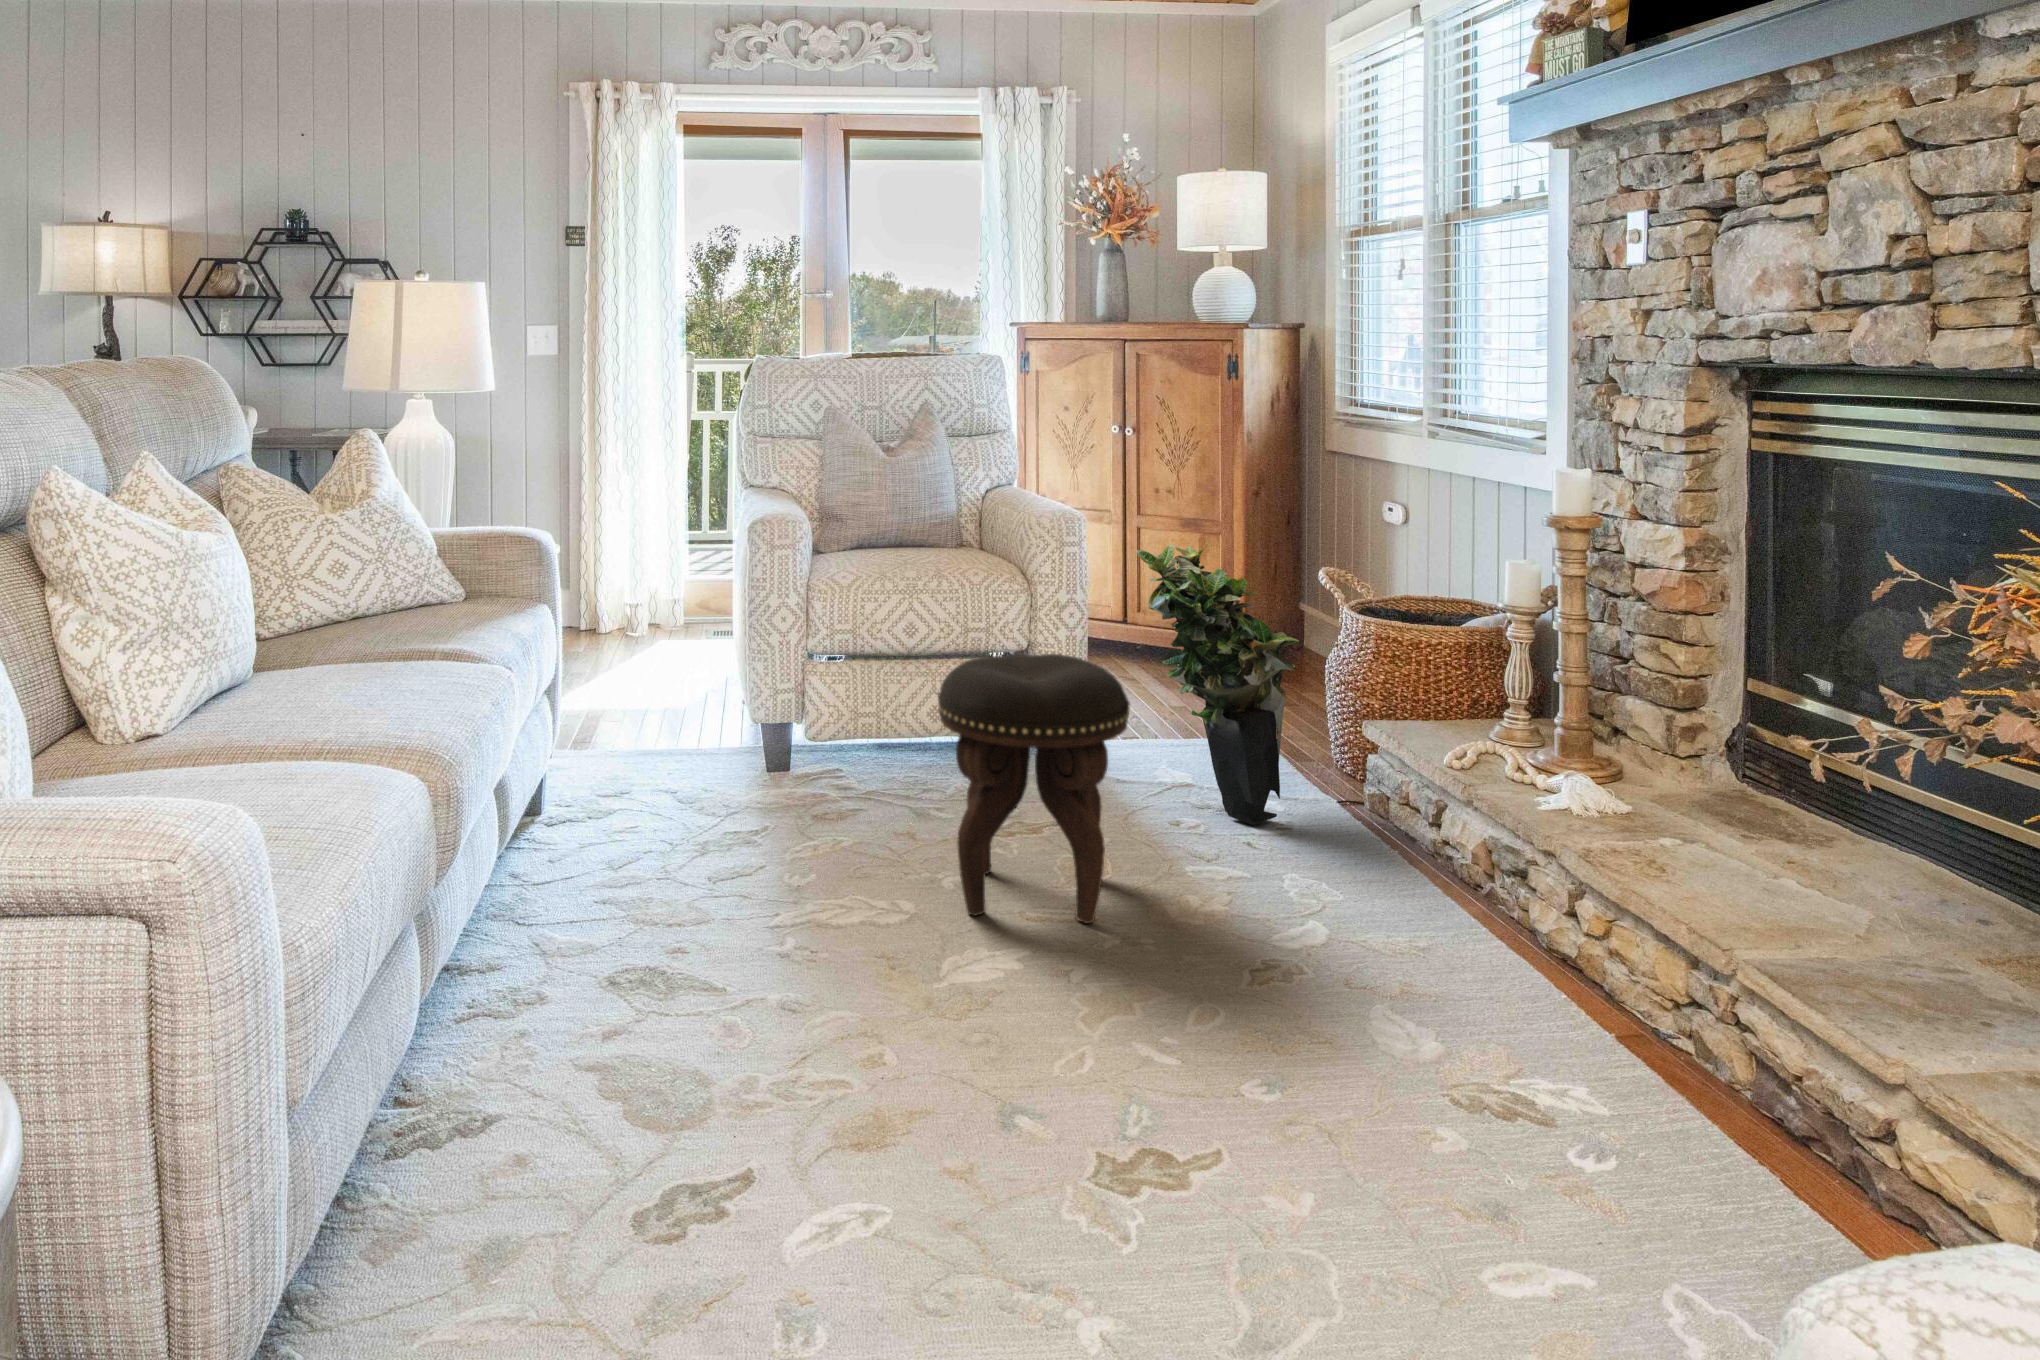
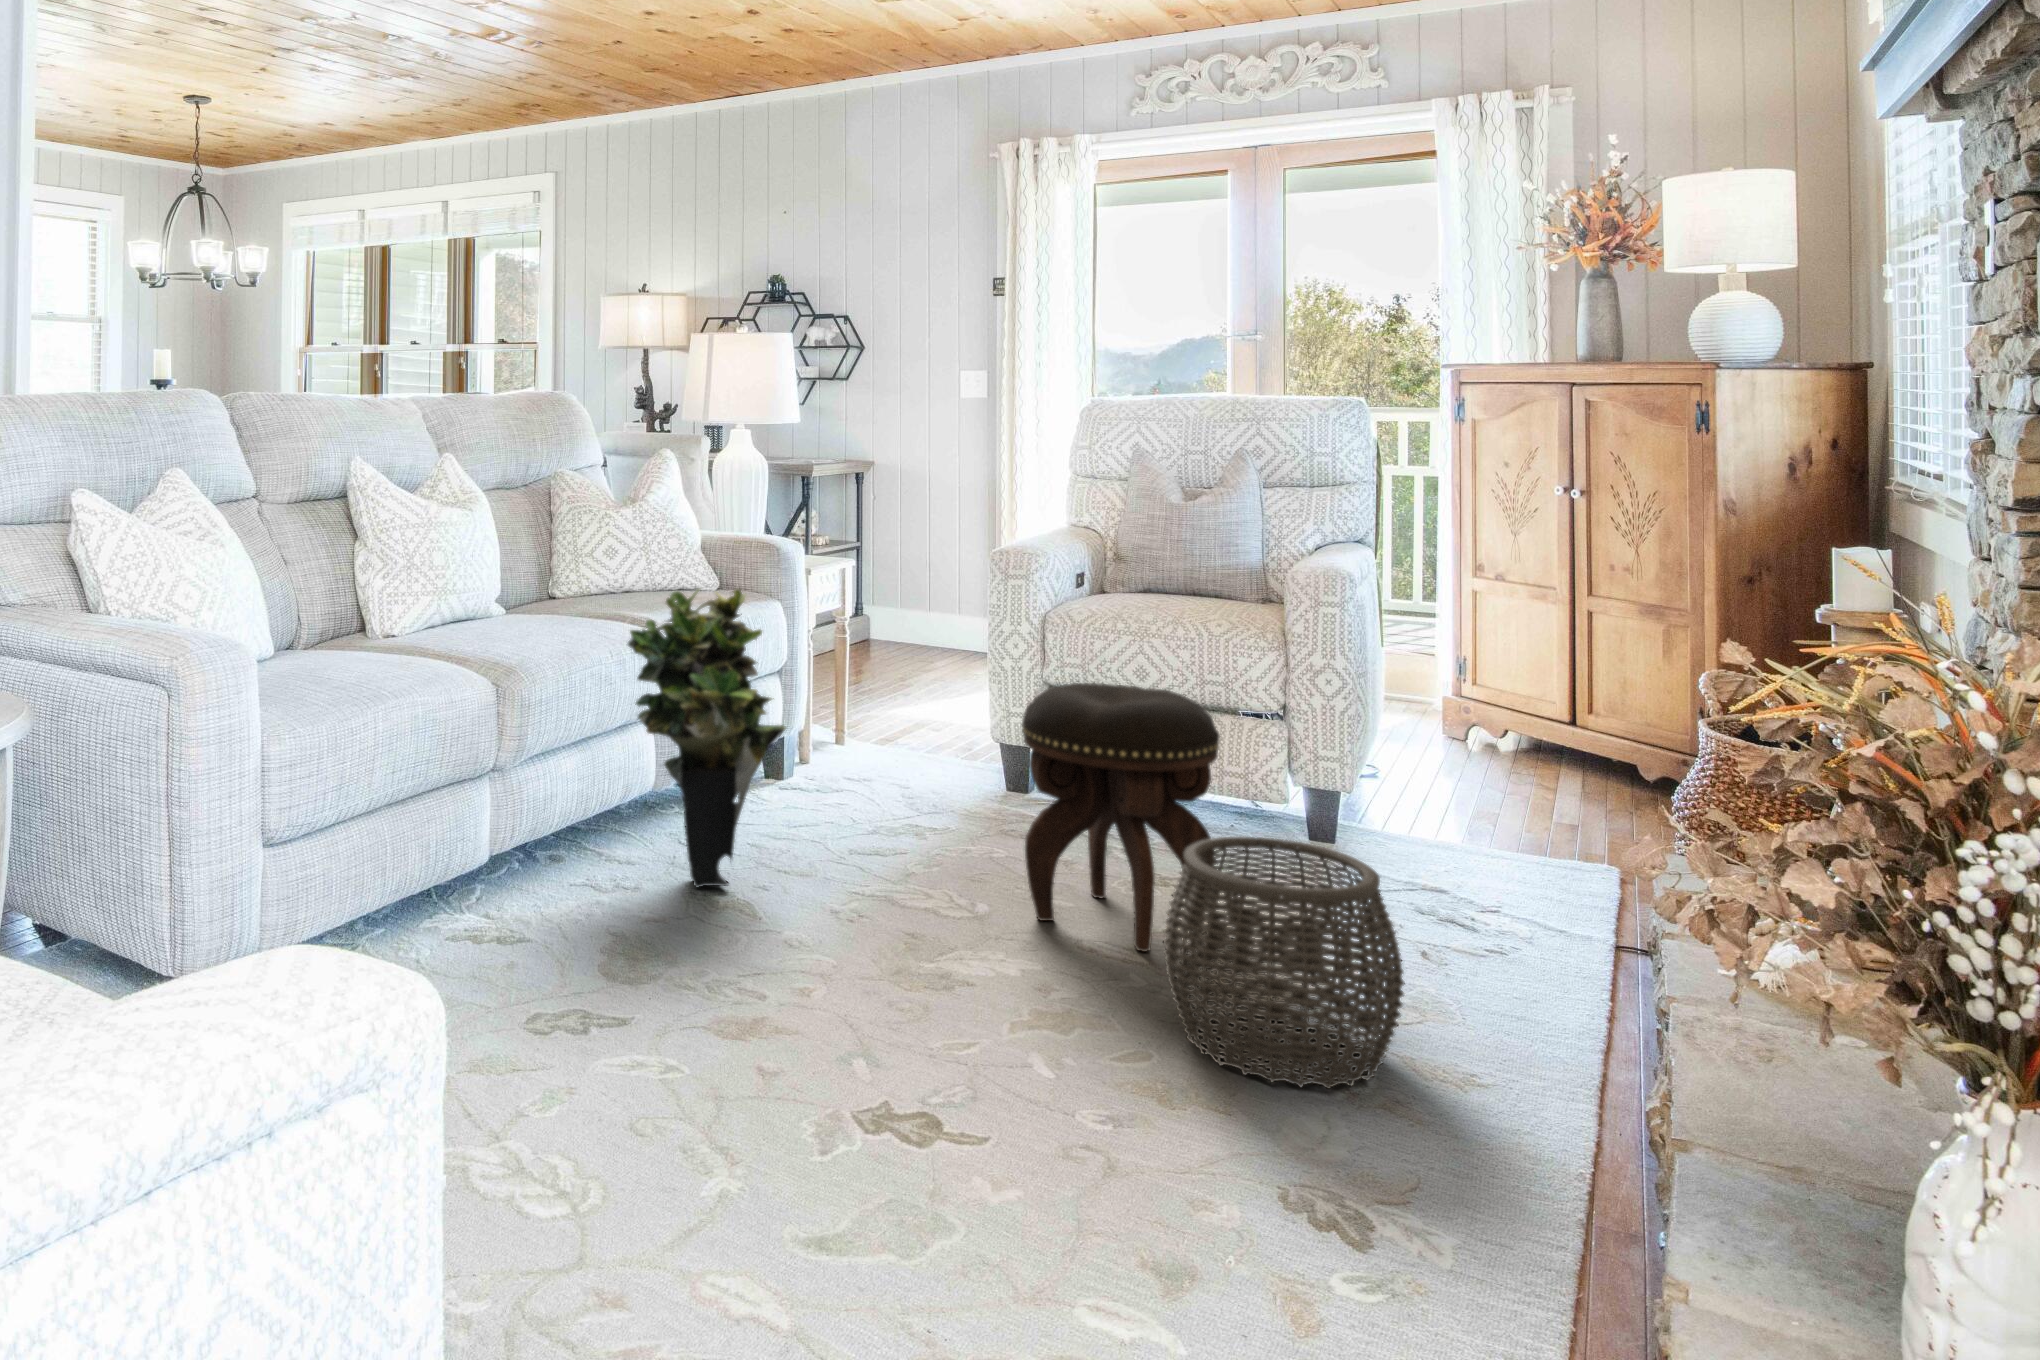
potted plant: present [1136,543,1299,826] -> present [628,589,786,888]
woven basket: none [1192,789,1416,1033] -> present [1163,837,1404,1089]

